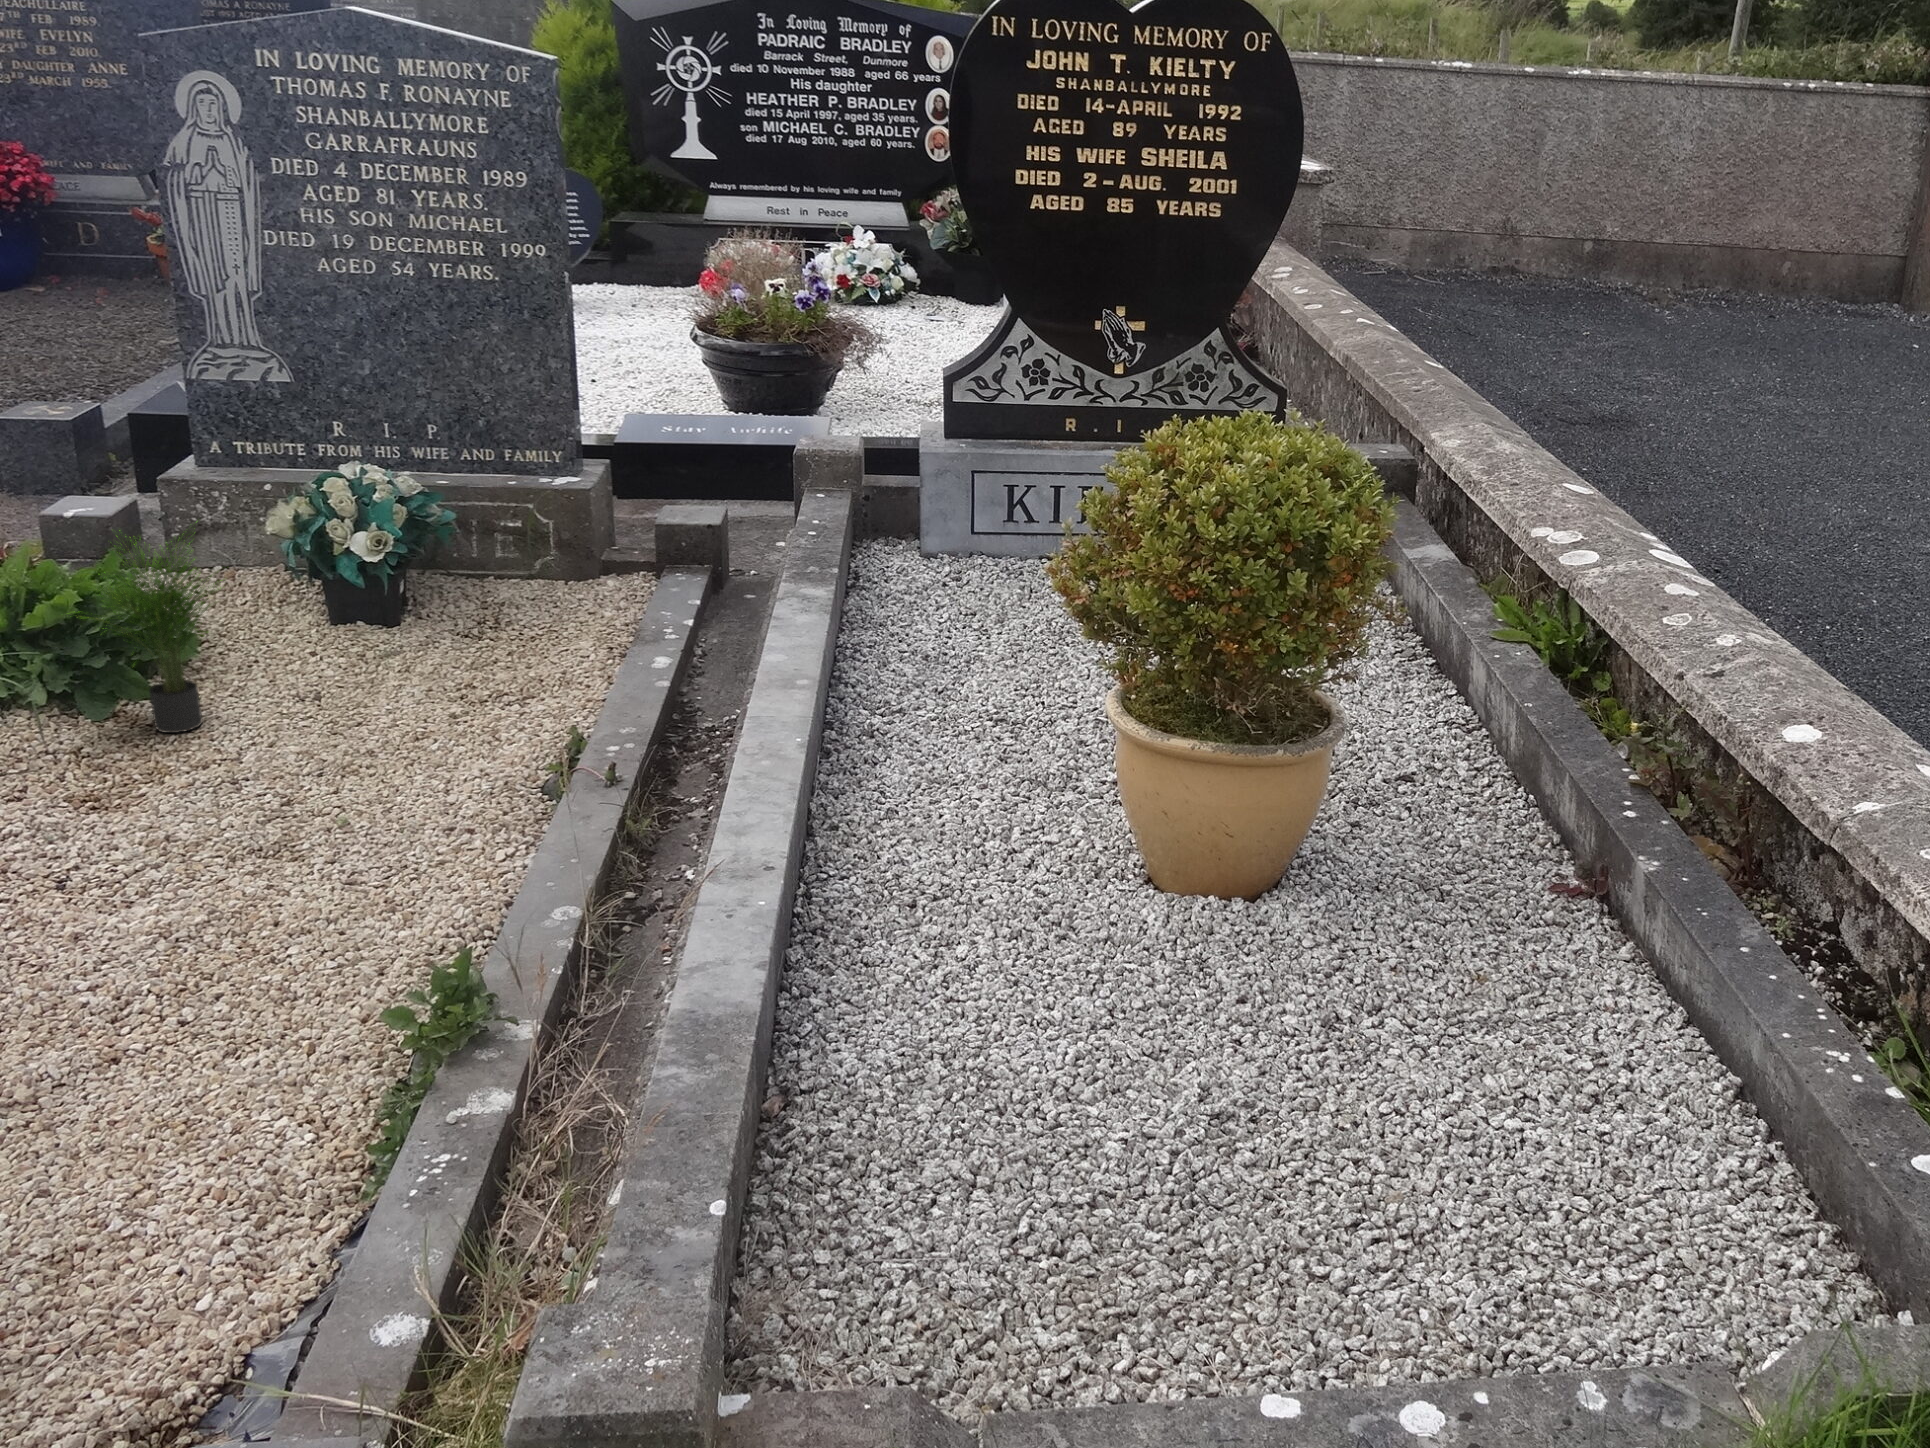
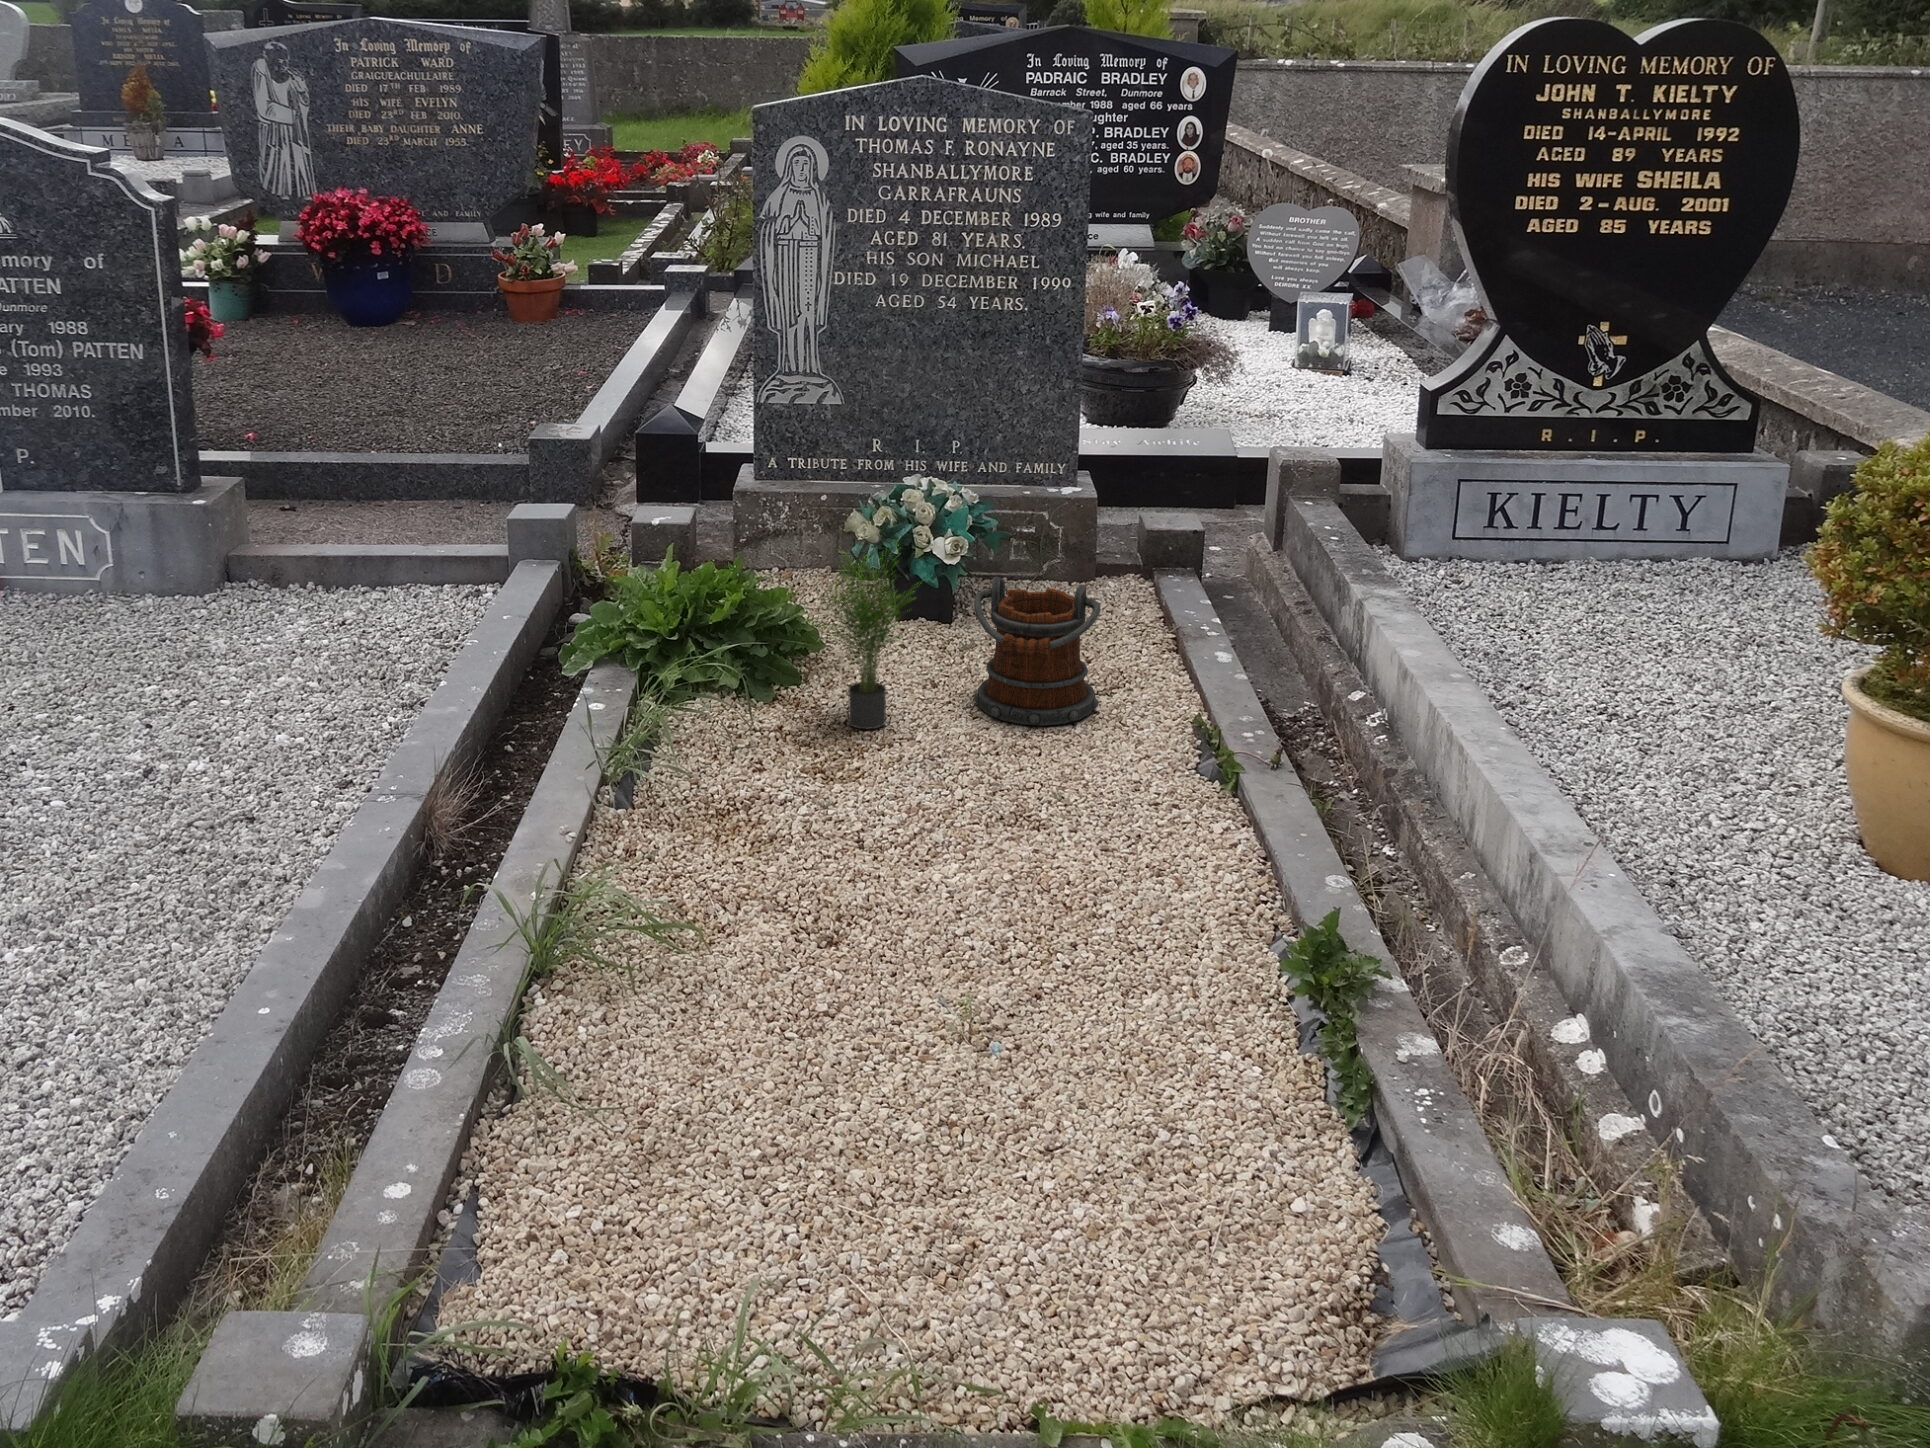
bucket: none [312,564,473,724] -> present [974,577,1100,726]

